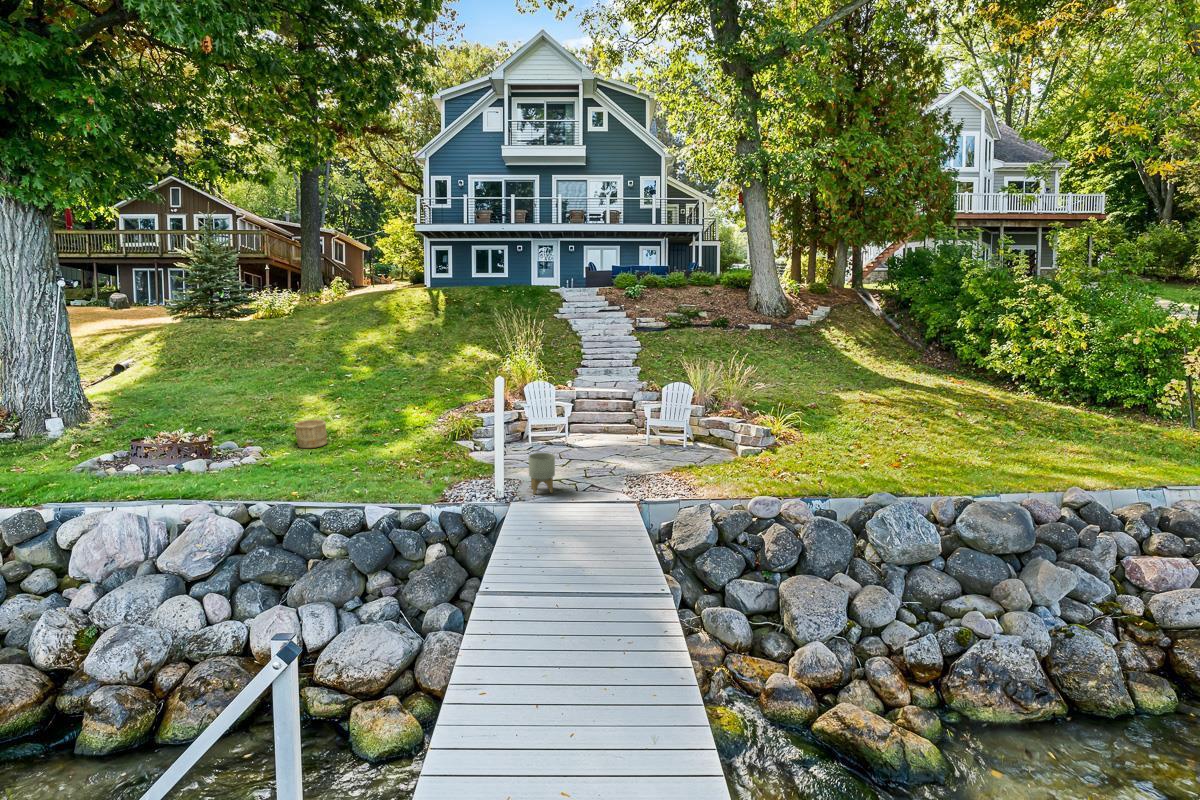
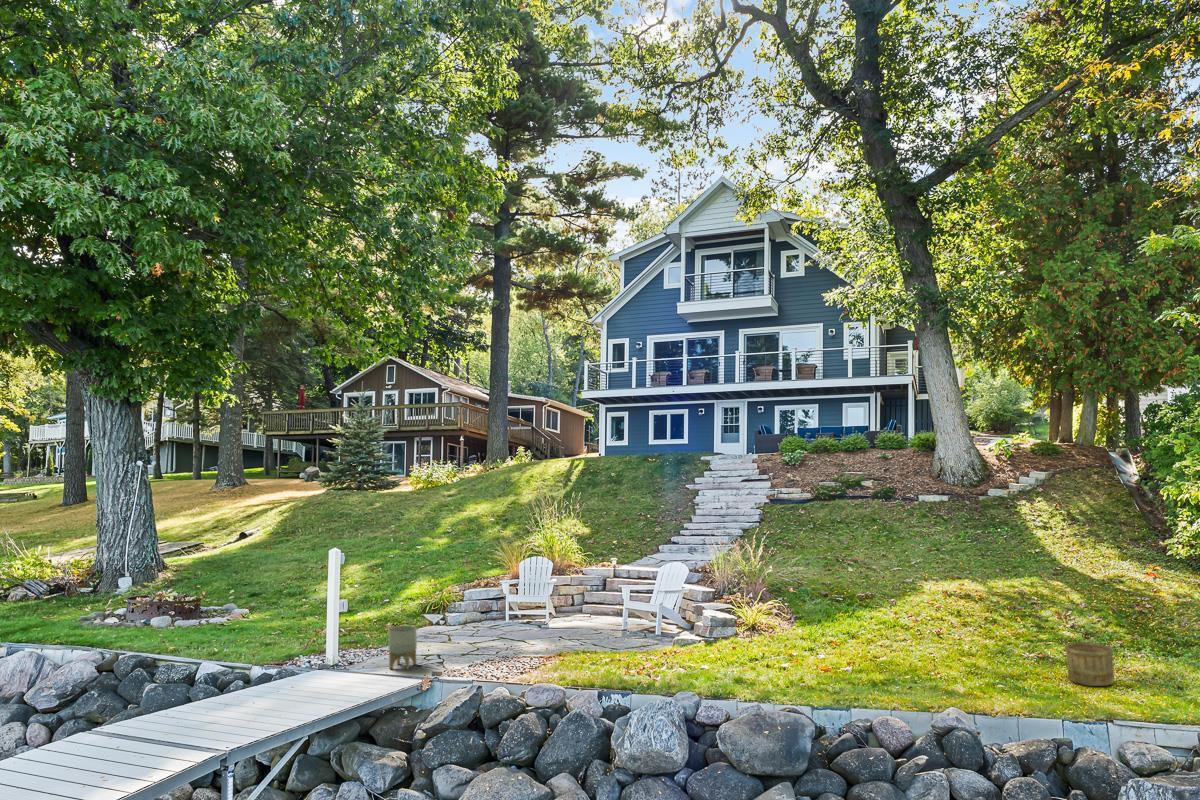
wooden bucket: present [294,419,327,448] -> present [1065,642,1114,686]

